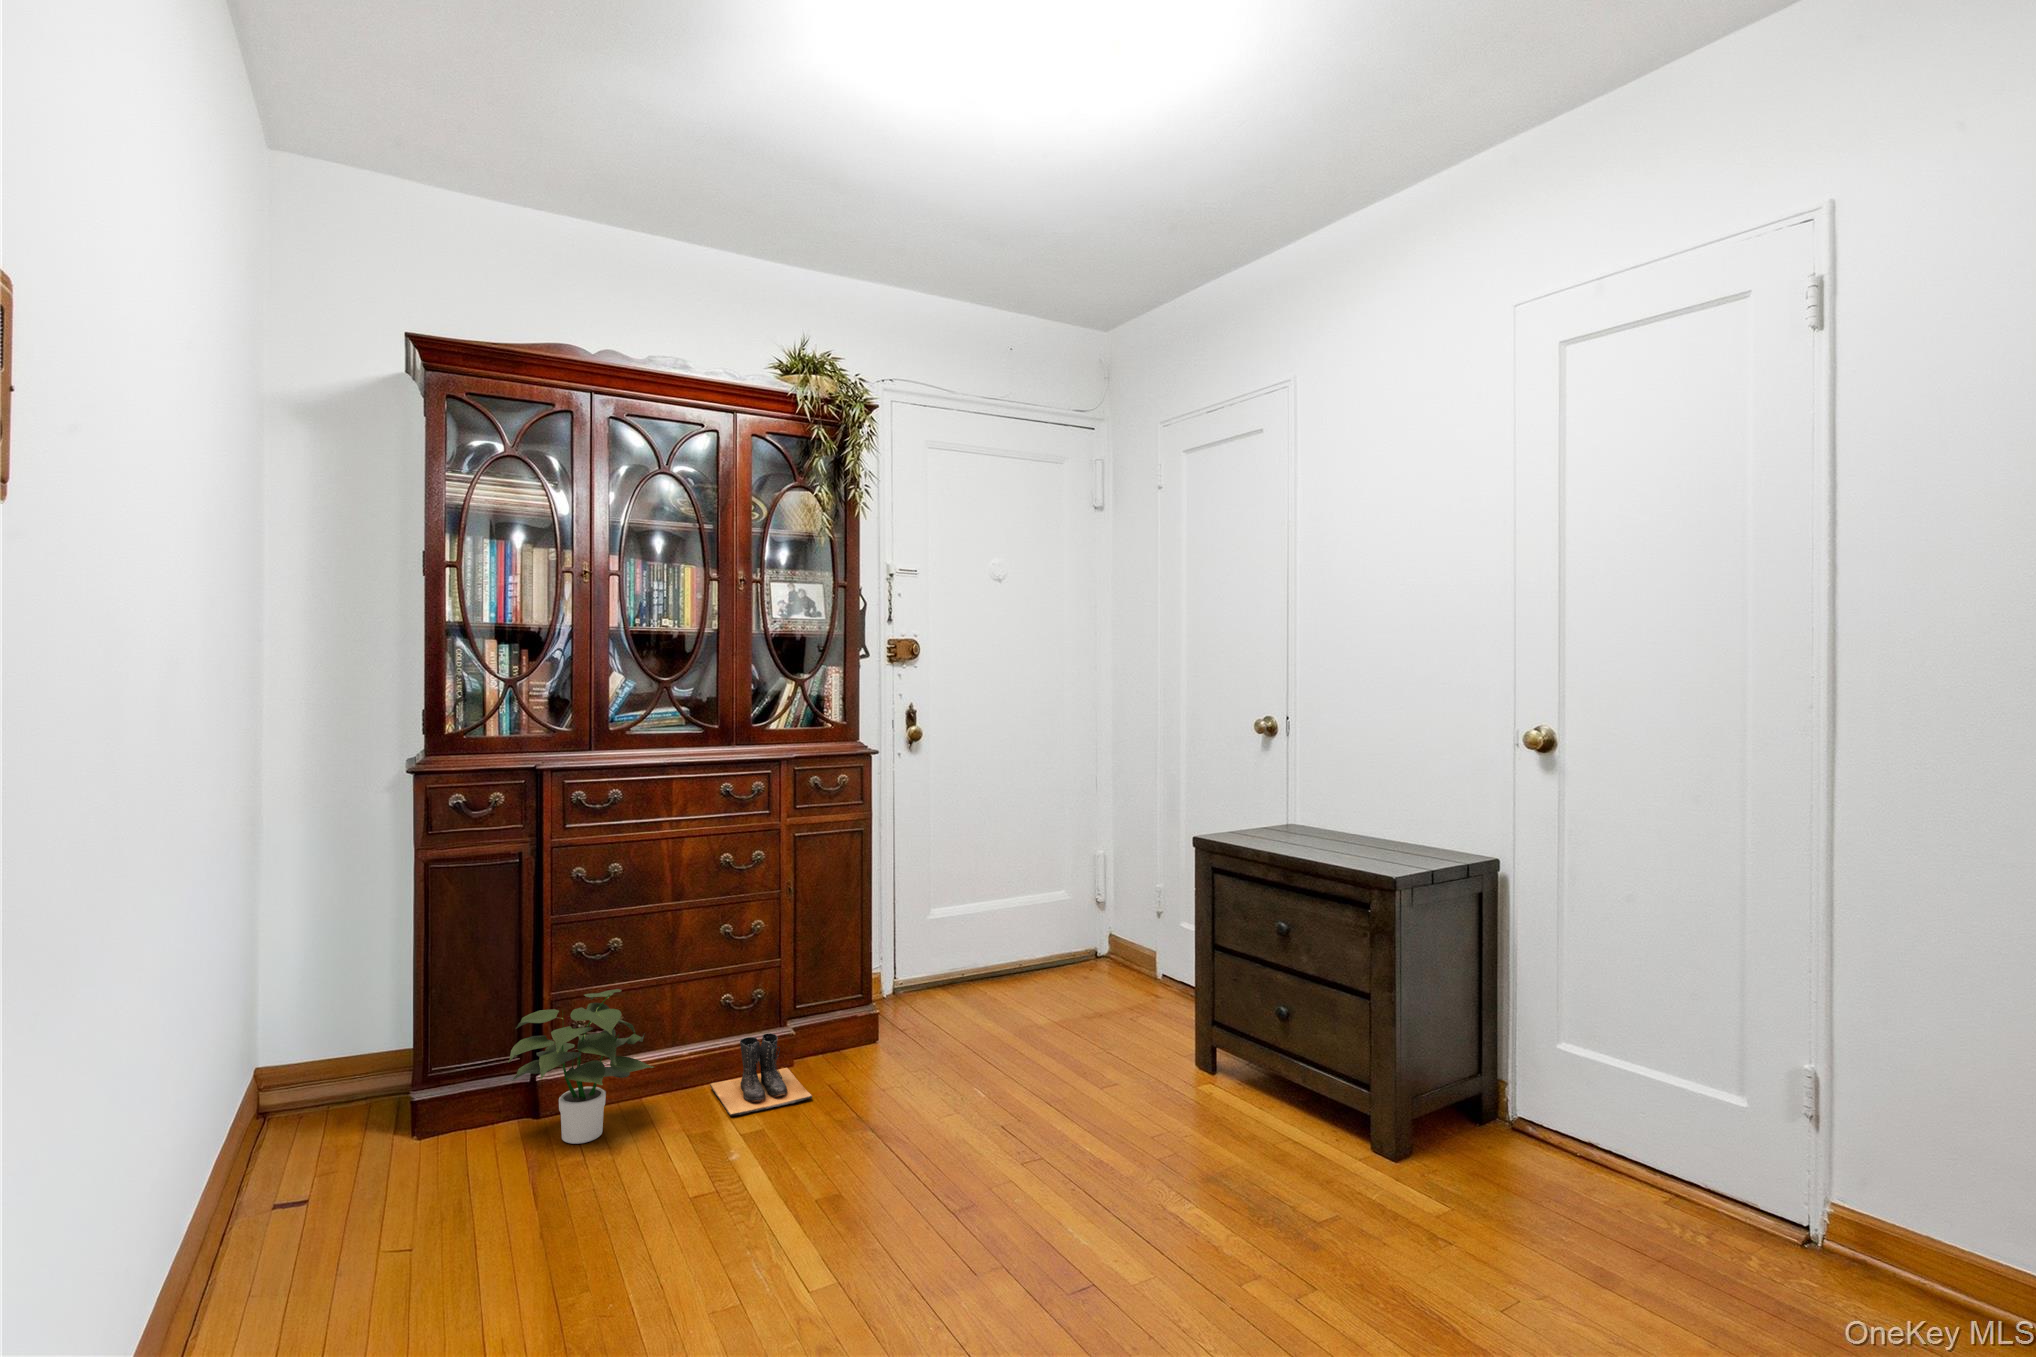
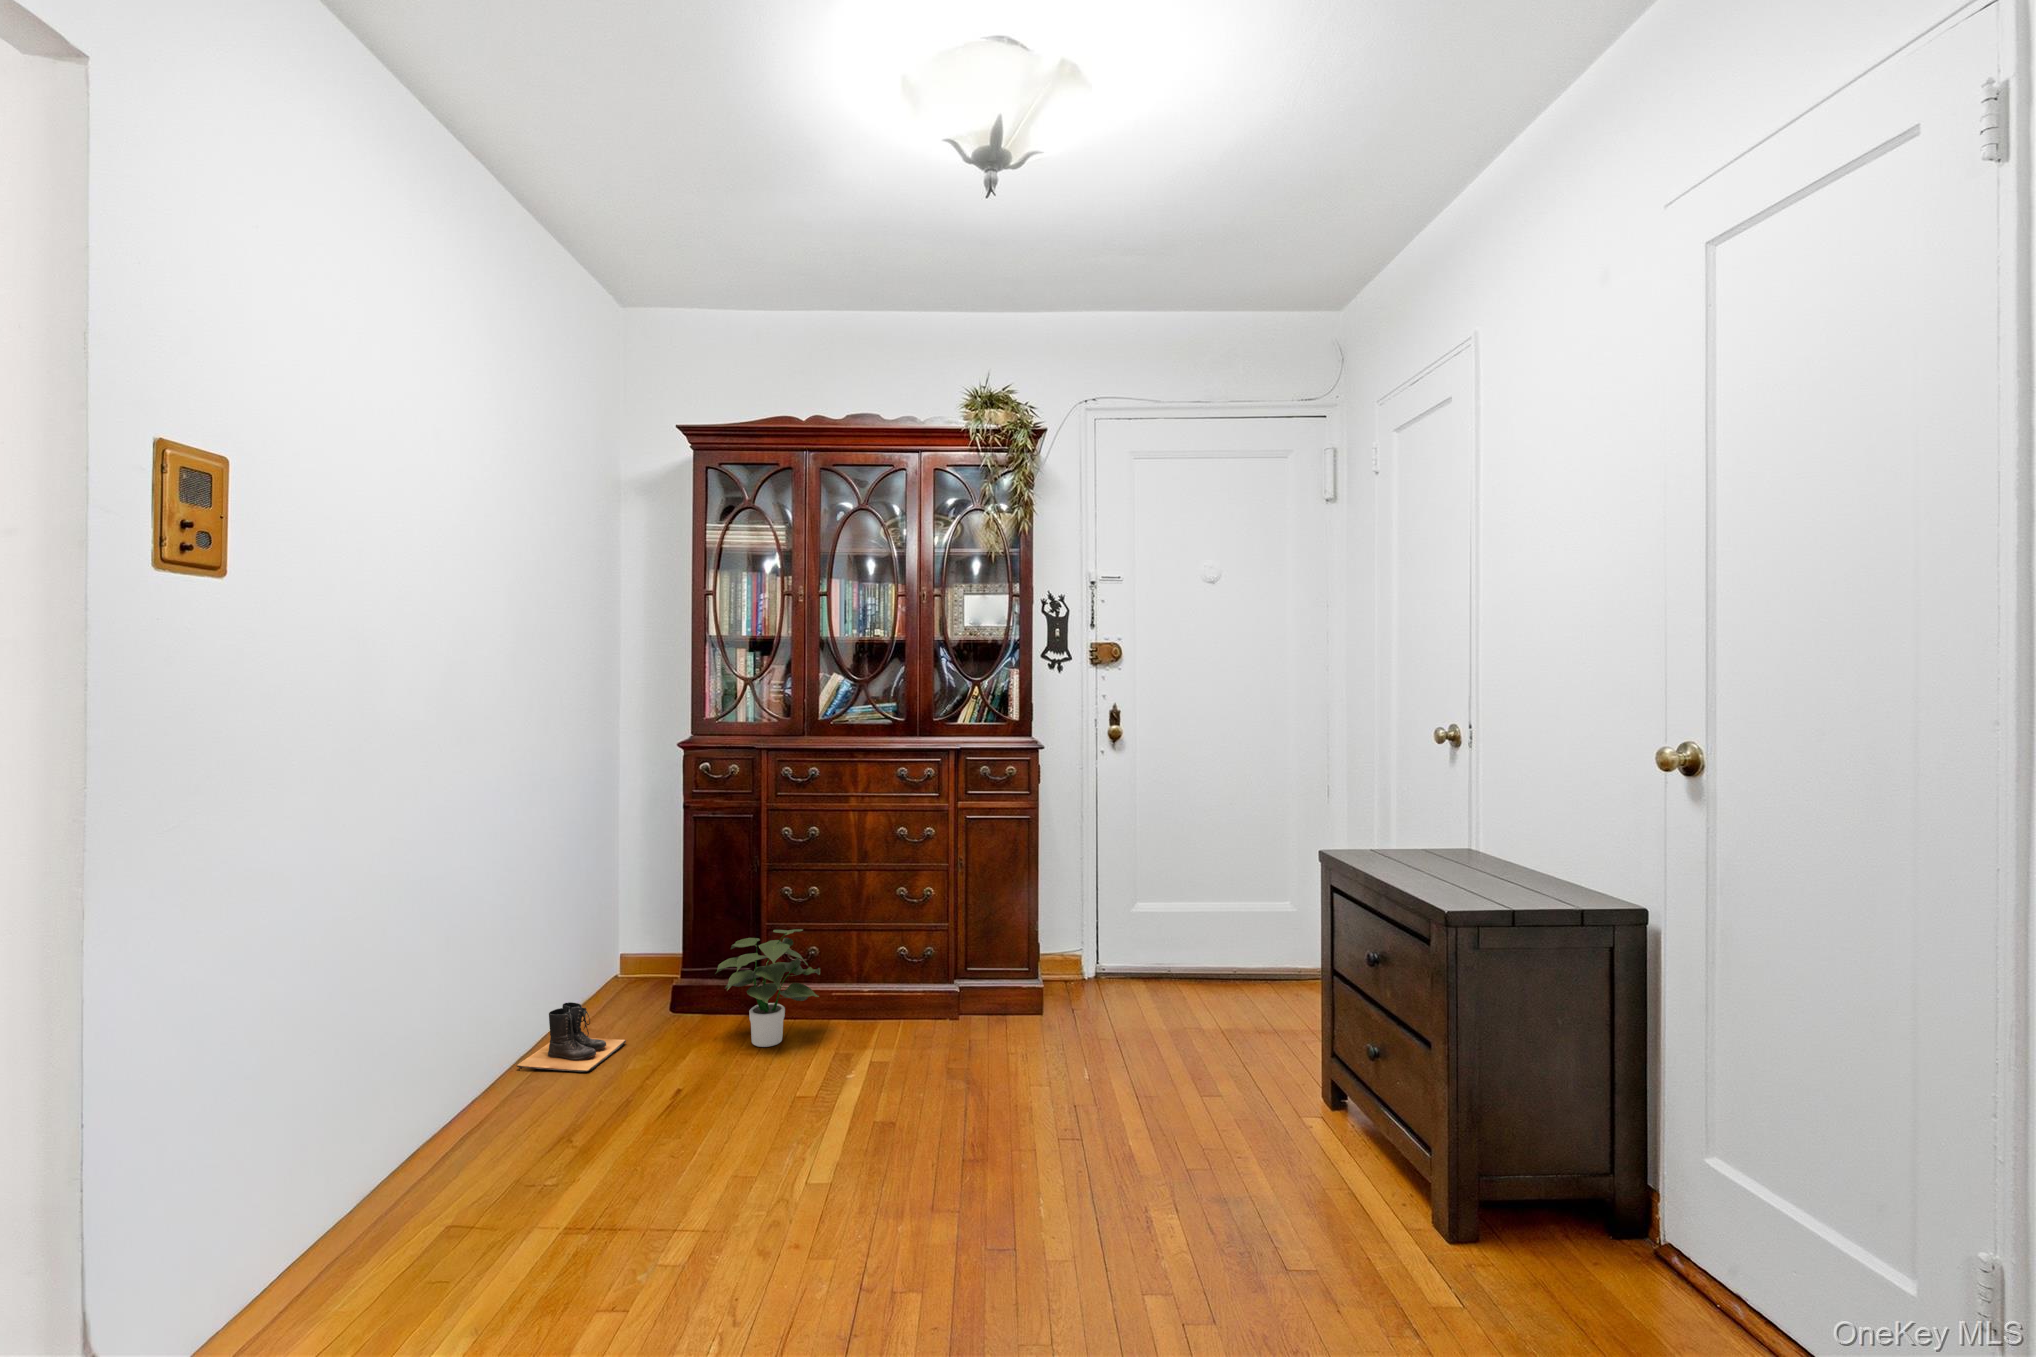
boots: present [710,1033,812,1116] -> present [516,1002,626,1072]

